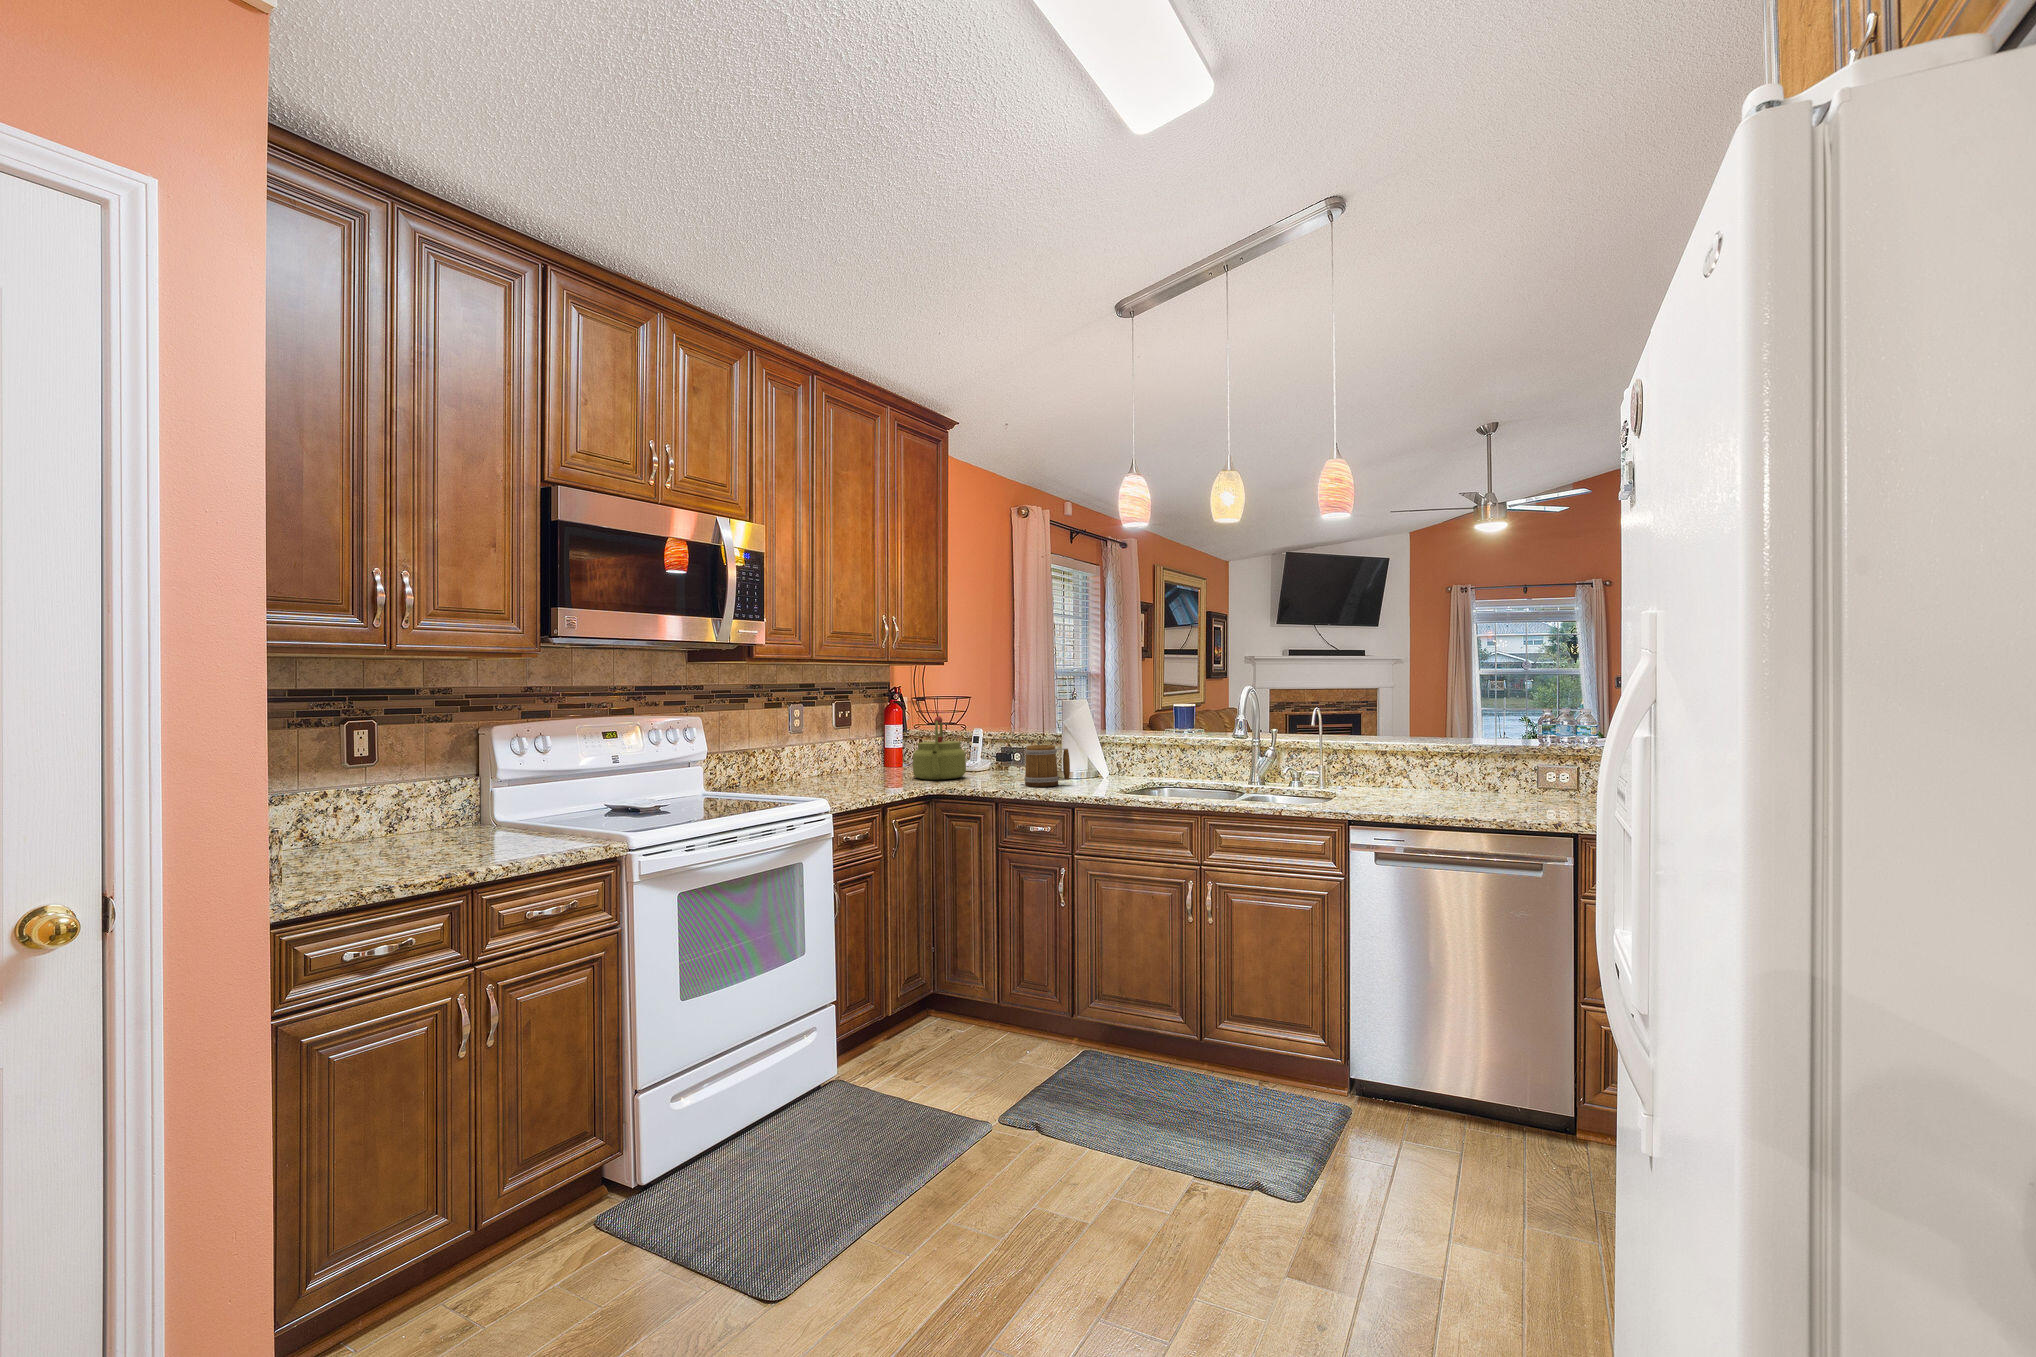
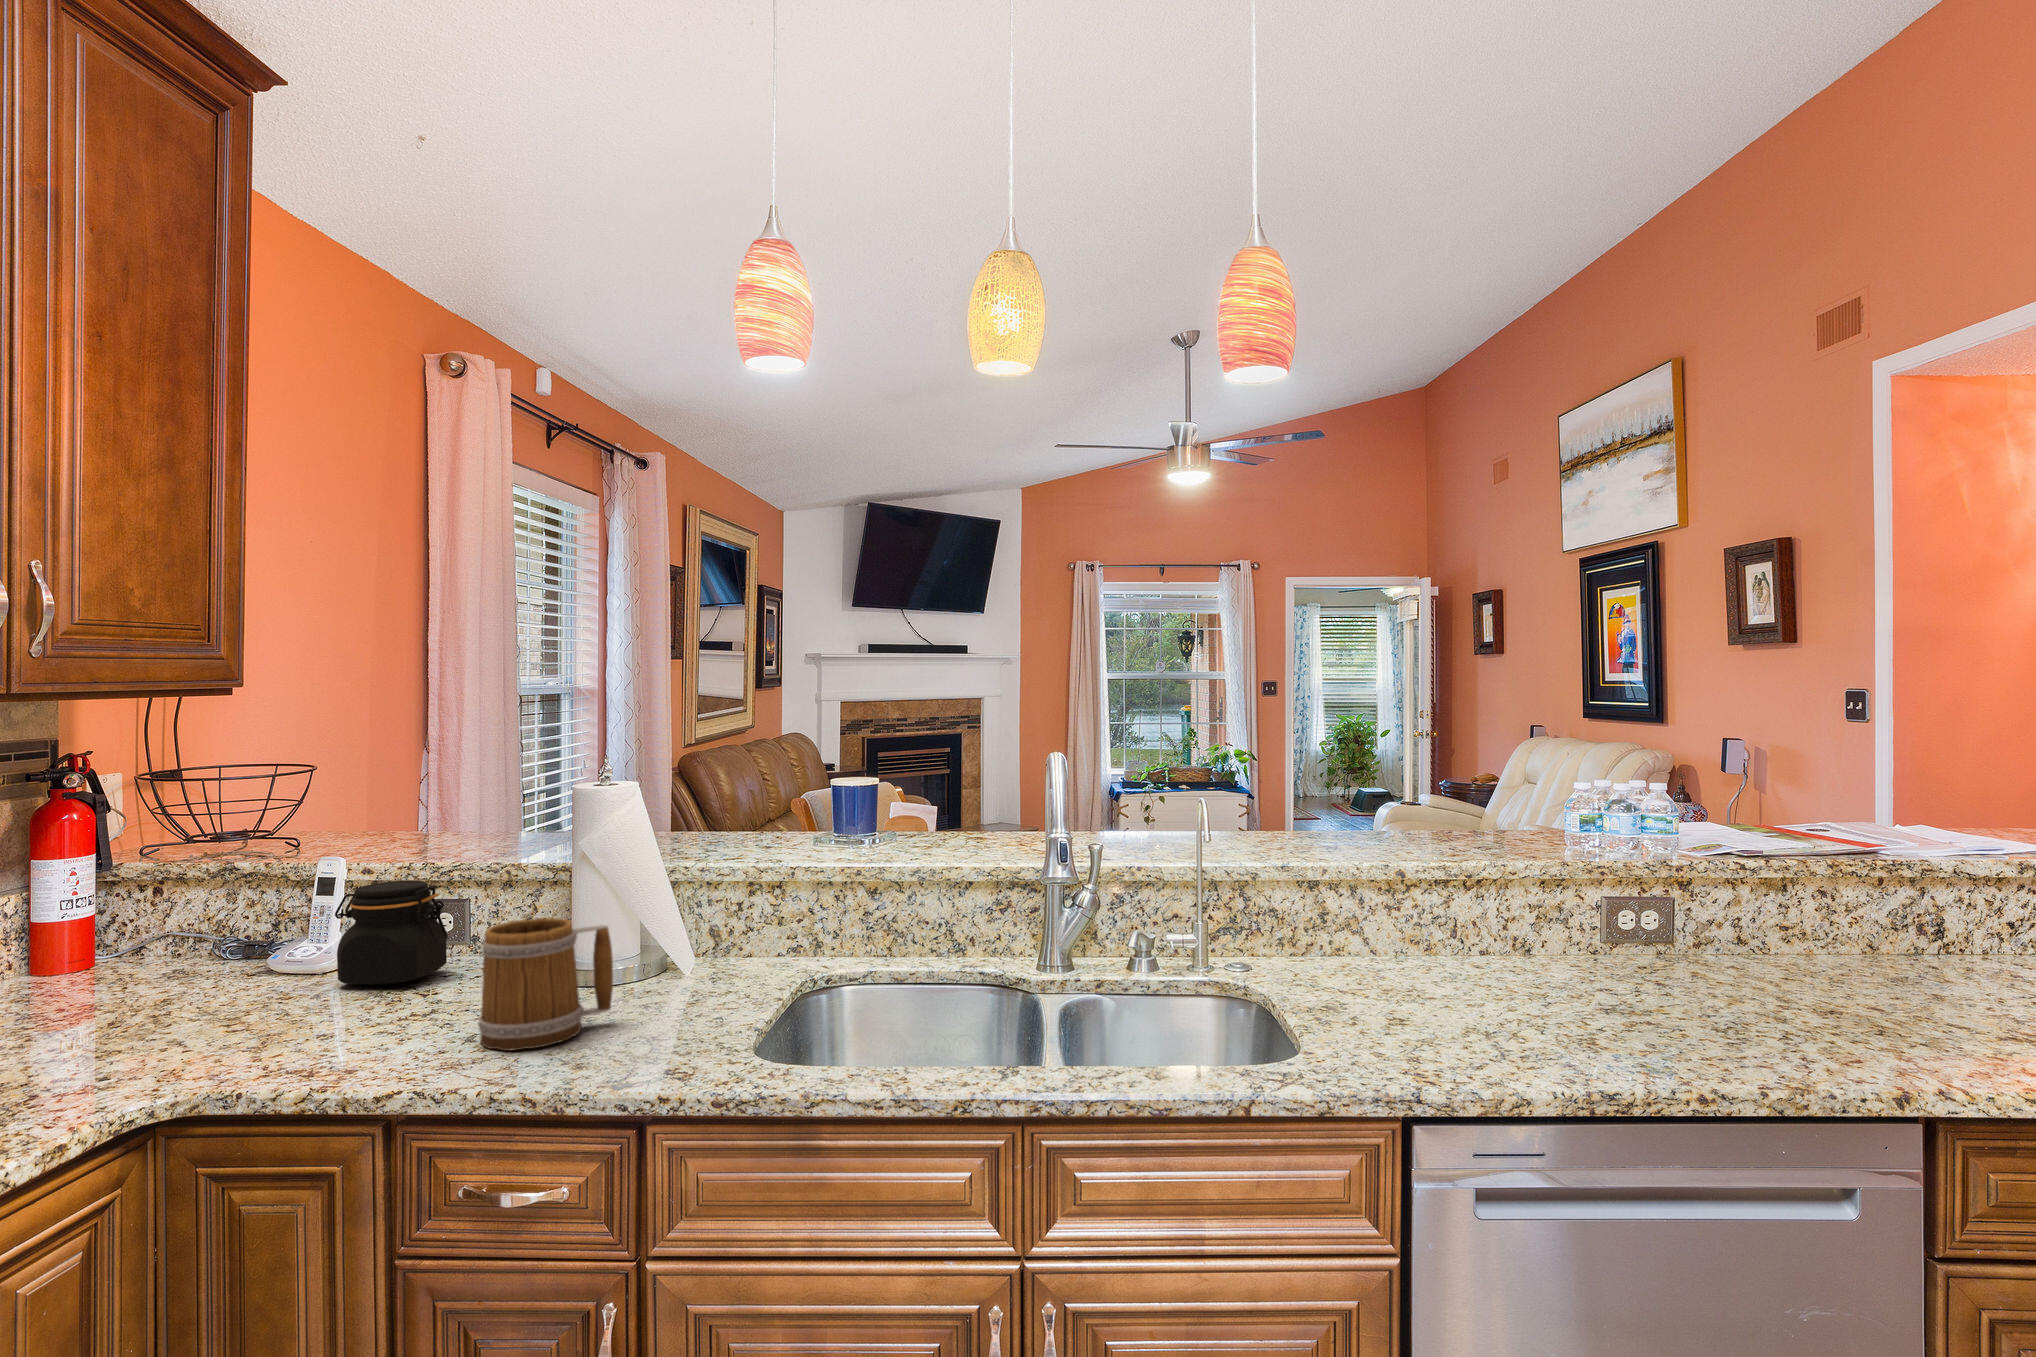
kettle: present [913,716,966,780] -> none [96,847,287,1048]
jar: none [980,737,1017,774] -> present [335,881,448,985]

